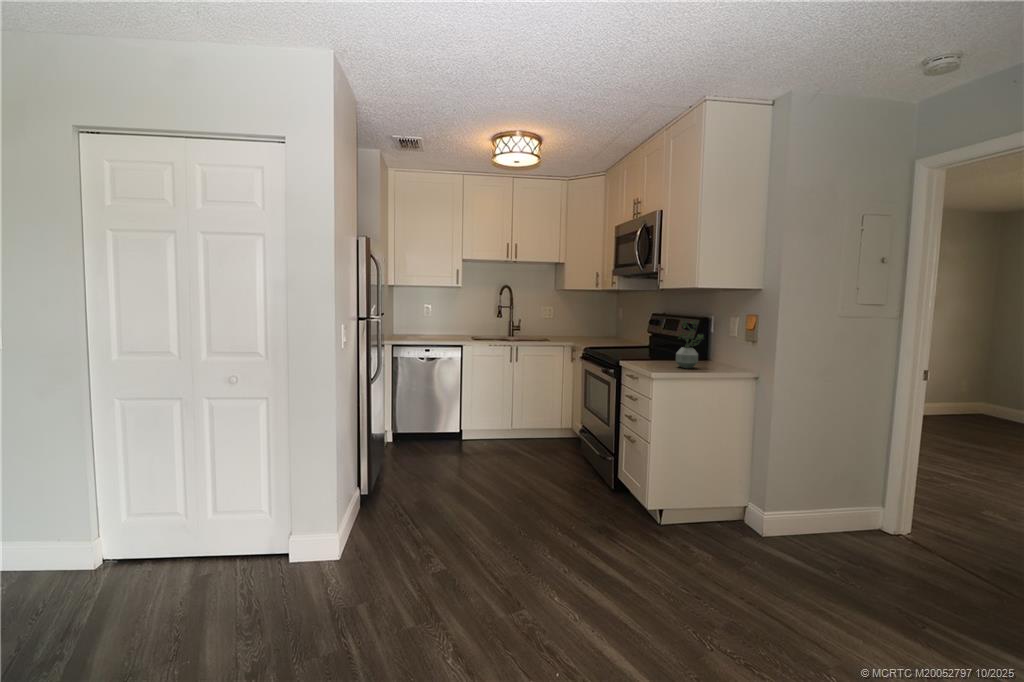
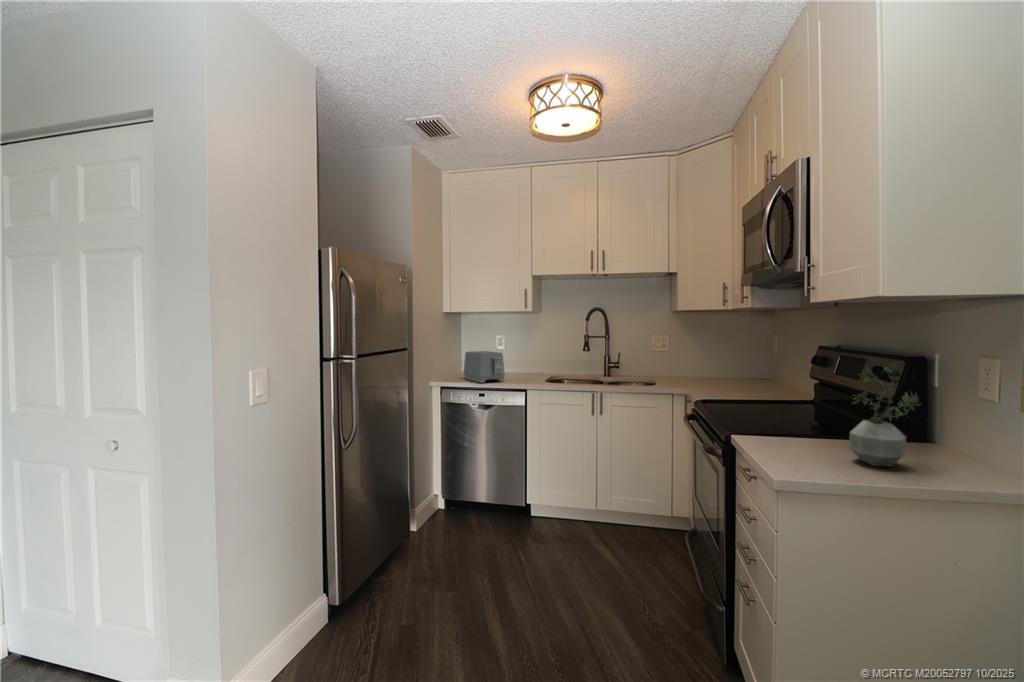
toaster: none [406,316,443,341] -> present [464,351,505,383]

